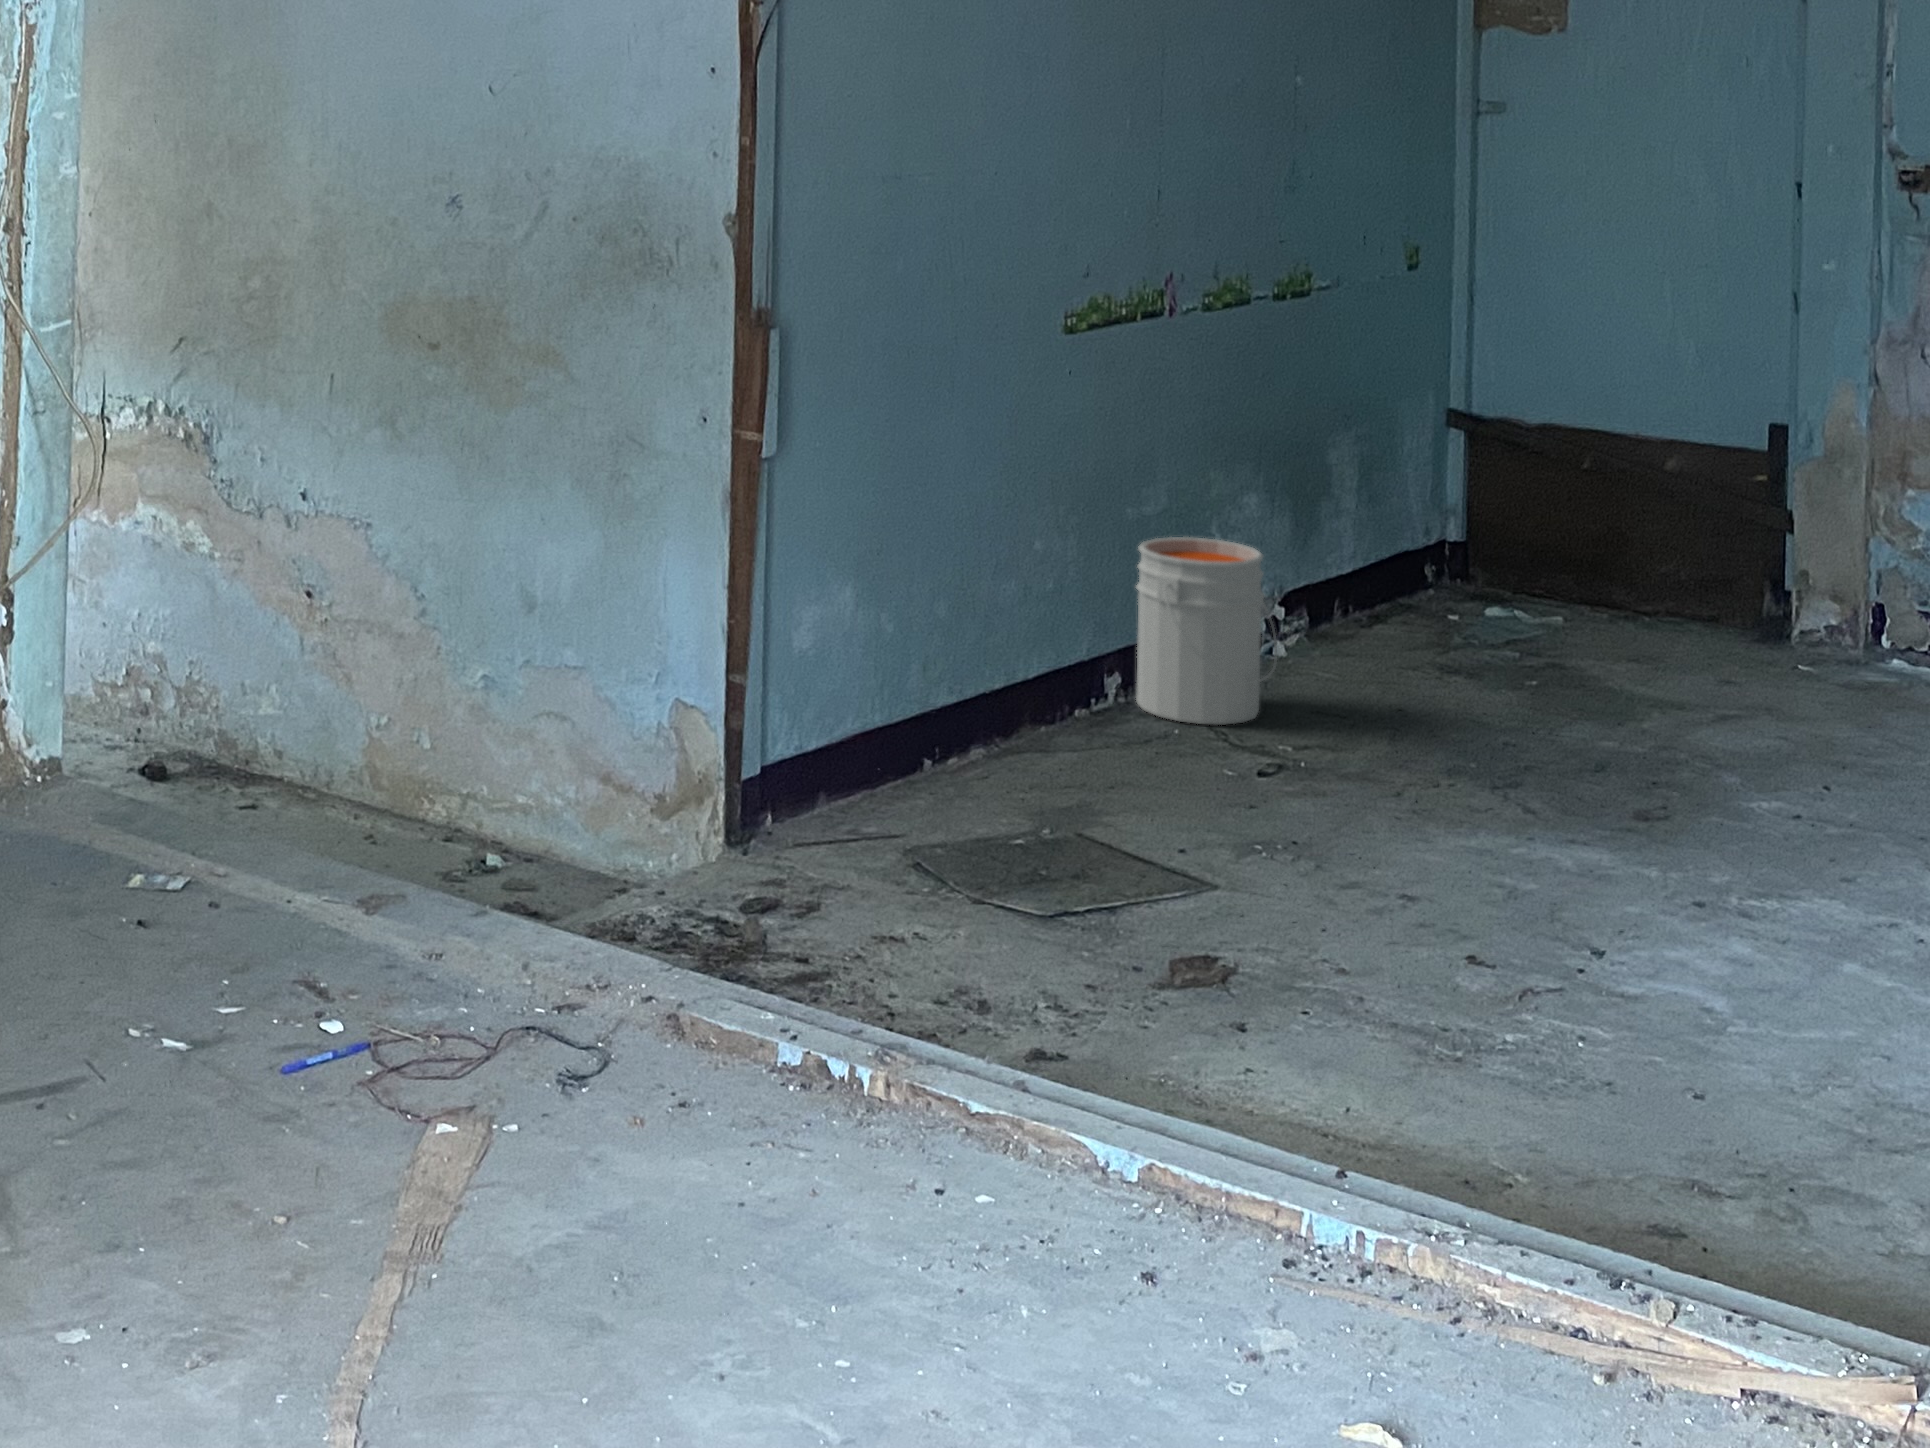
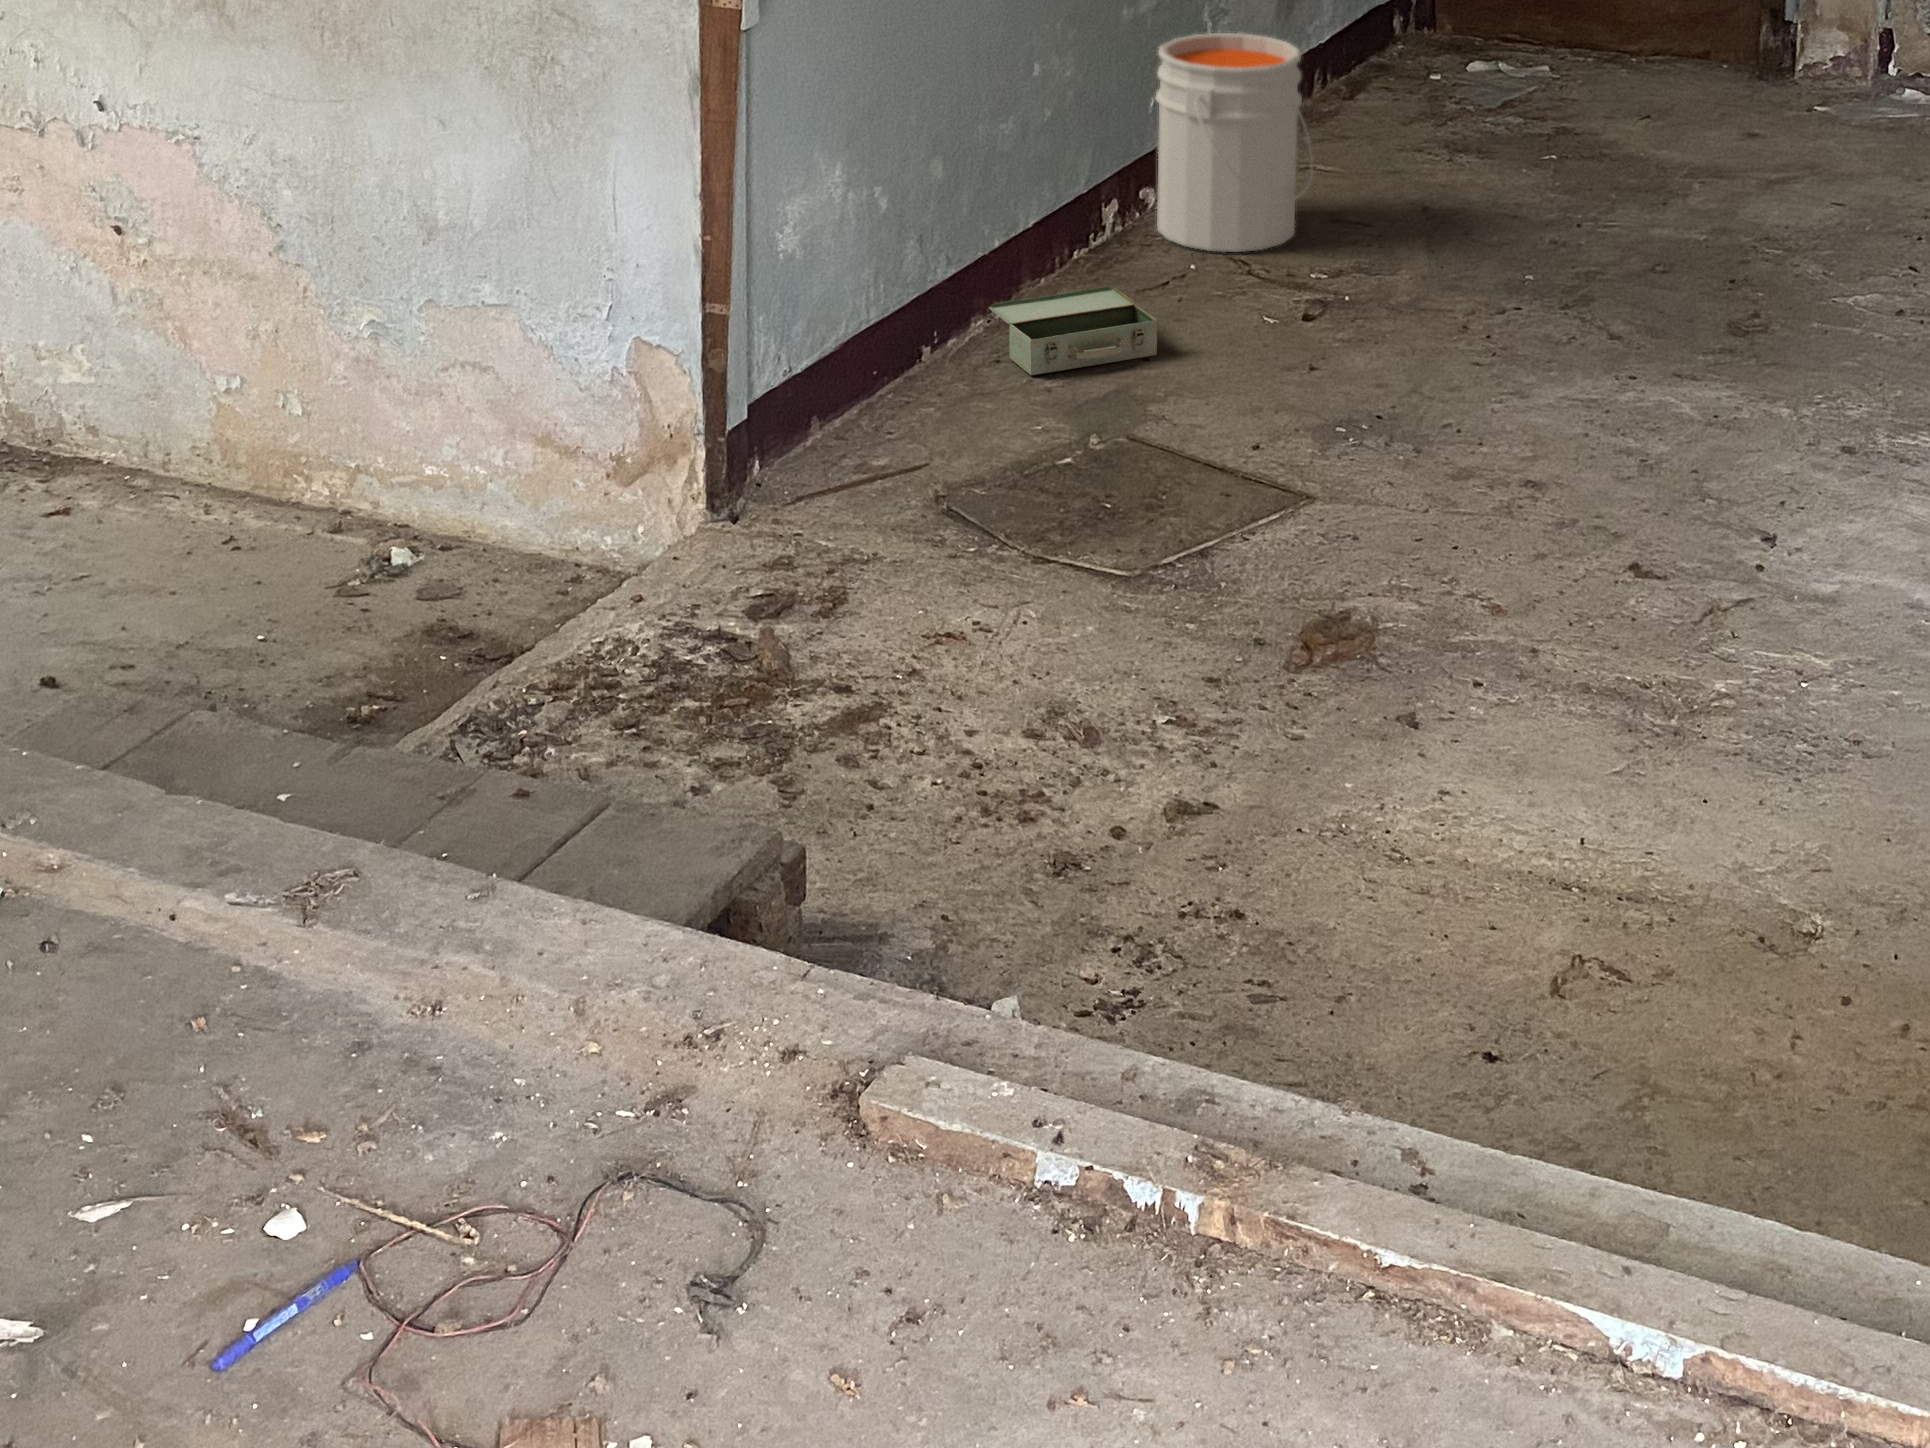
toolbox: none [969,728,1108,787] -> present [989,286,1157,375]

